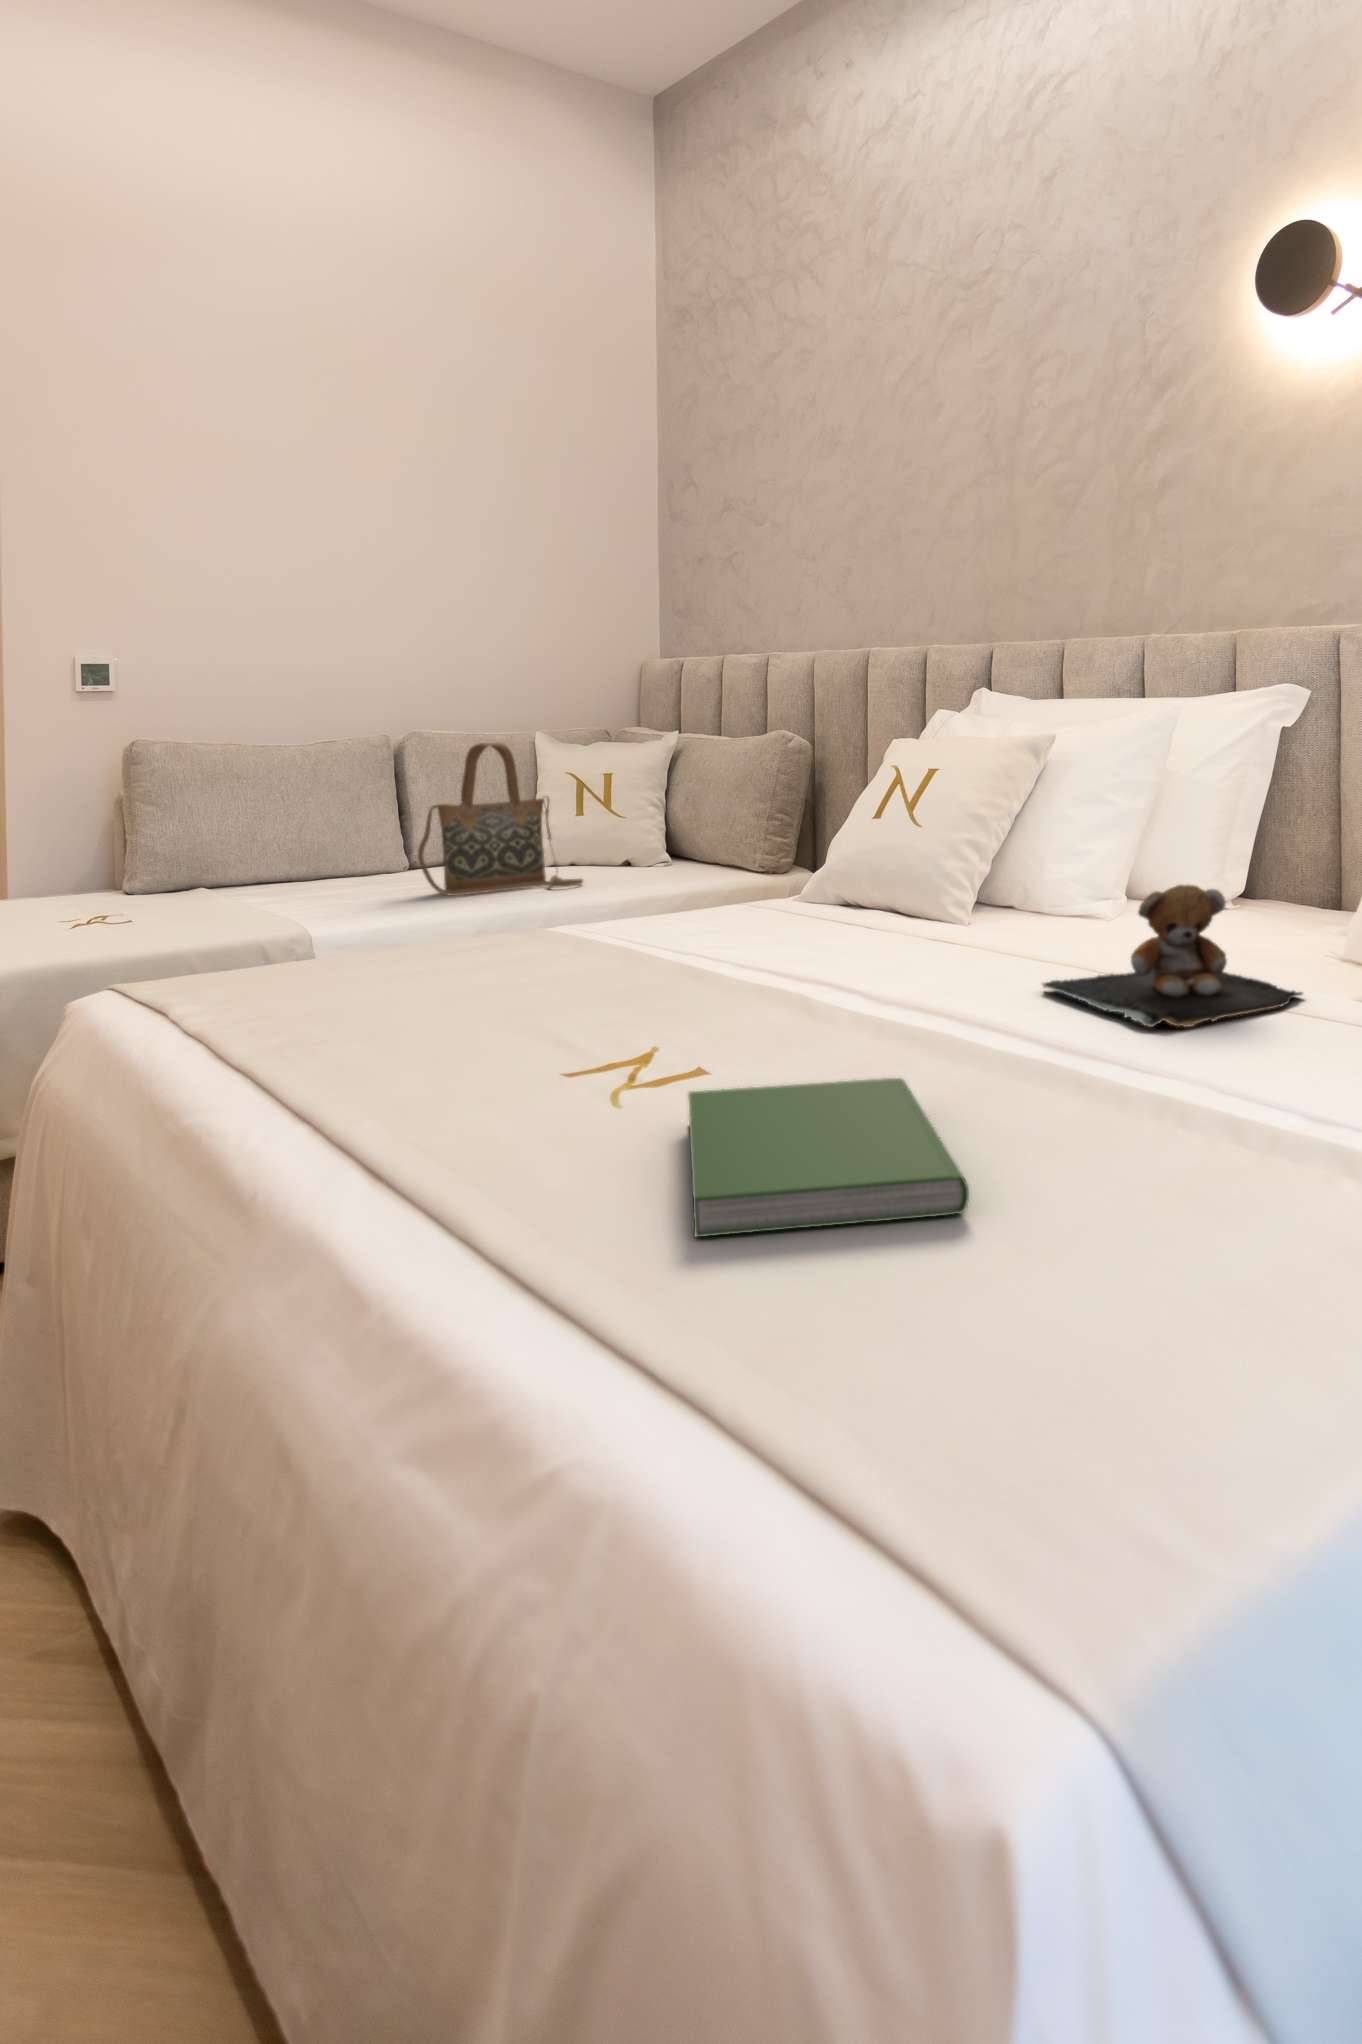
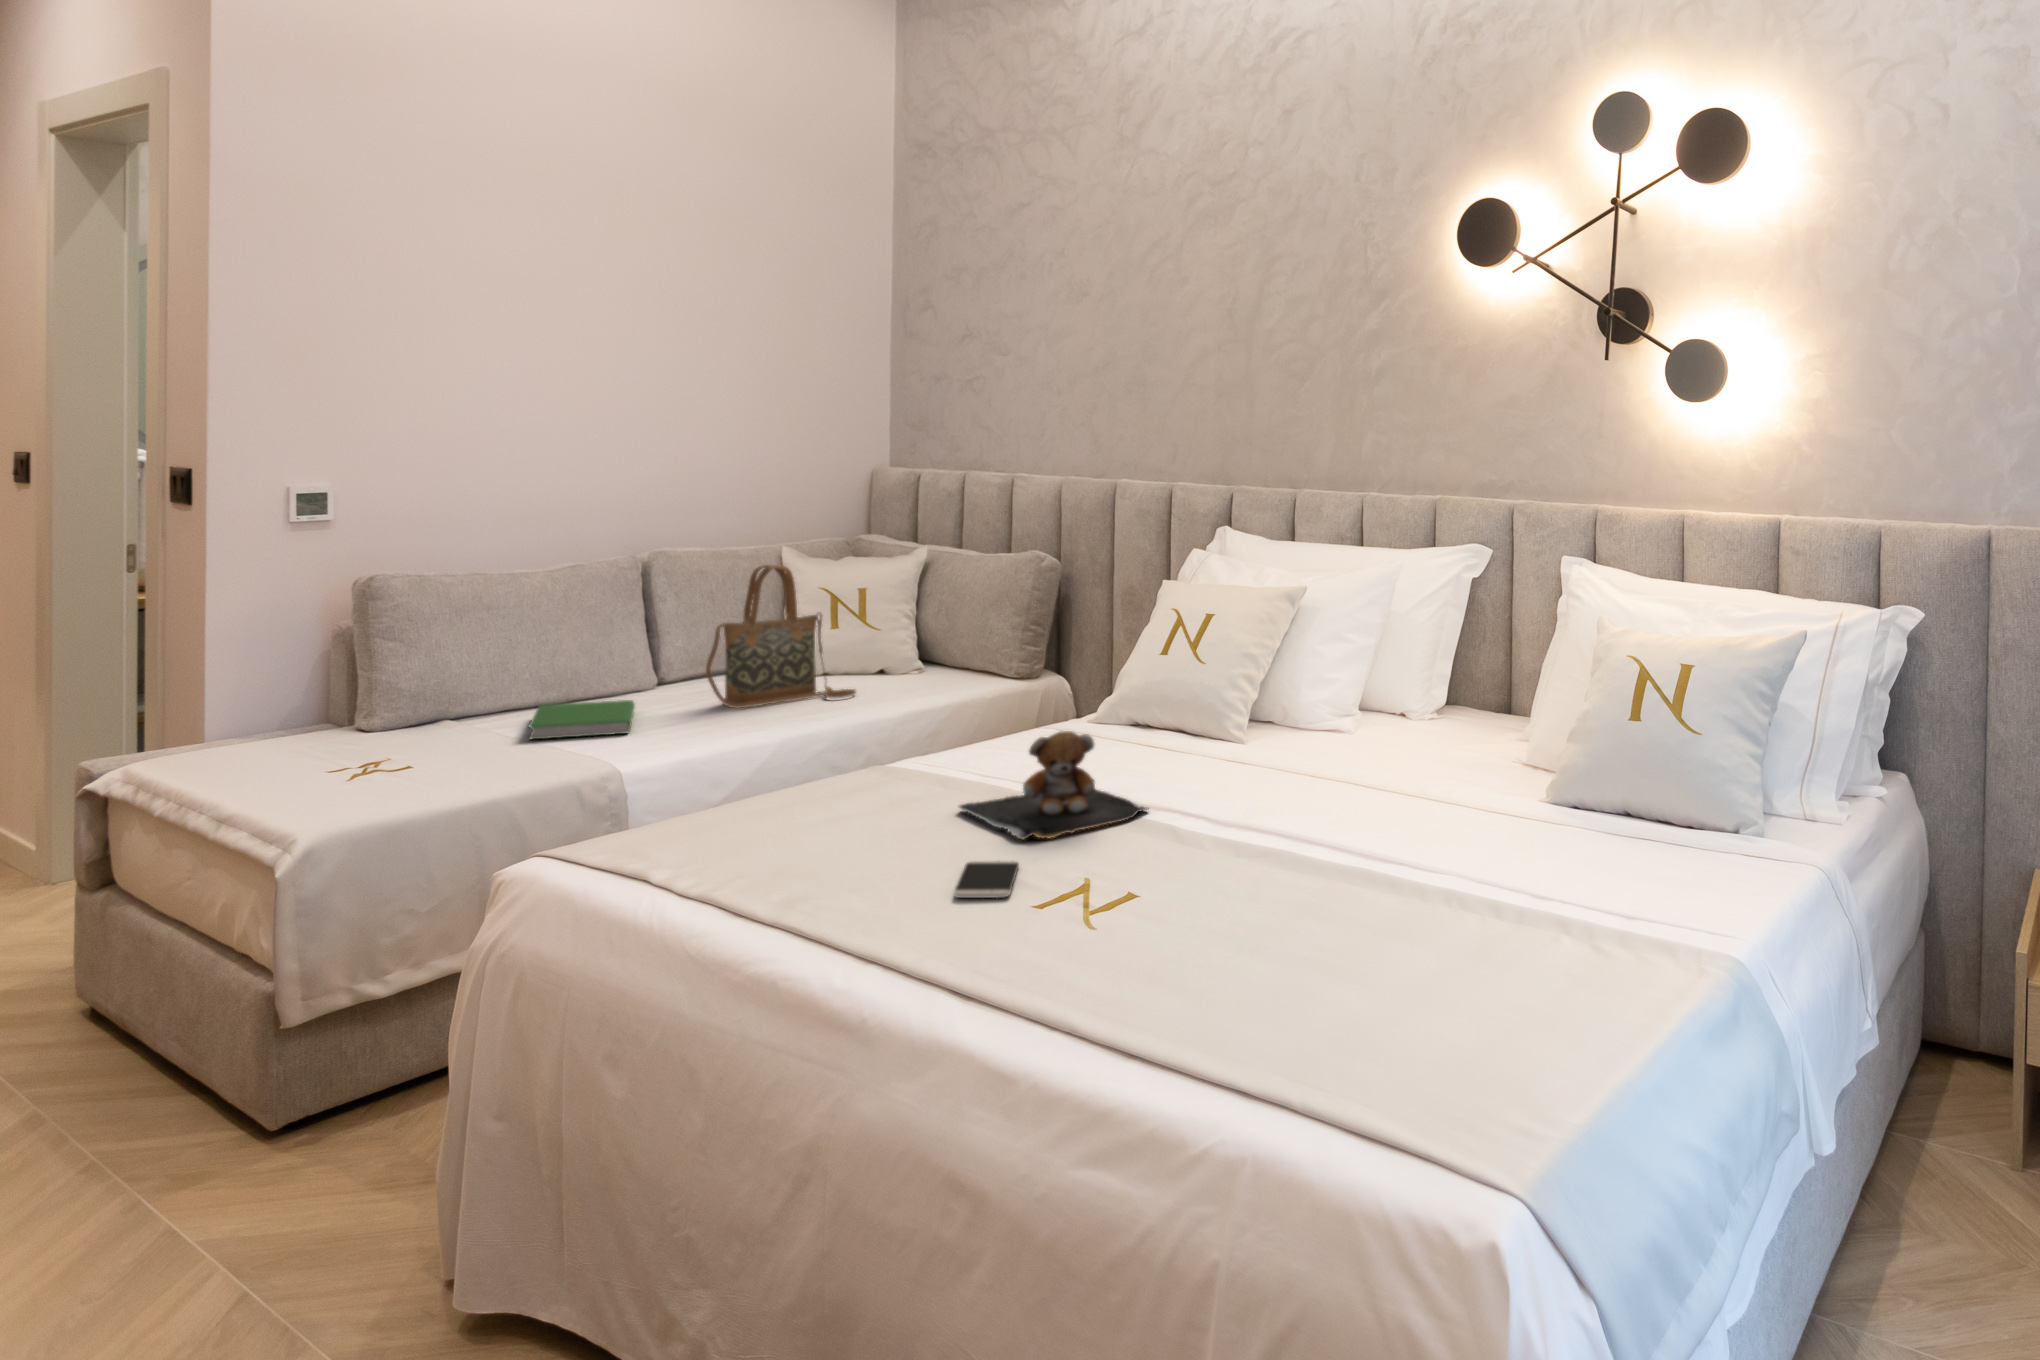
teddy bear: present [1043,885,1302,1027] -> present [958,731,1147,839]
smartphone: none [398,1056,534,1109] -> present [954,861,1019,898]
hardcover book: present [689,1078,969,1237] -> present [529,700,635,739]

